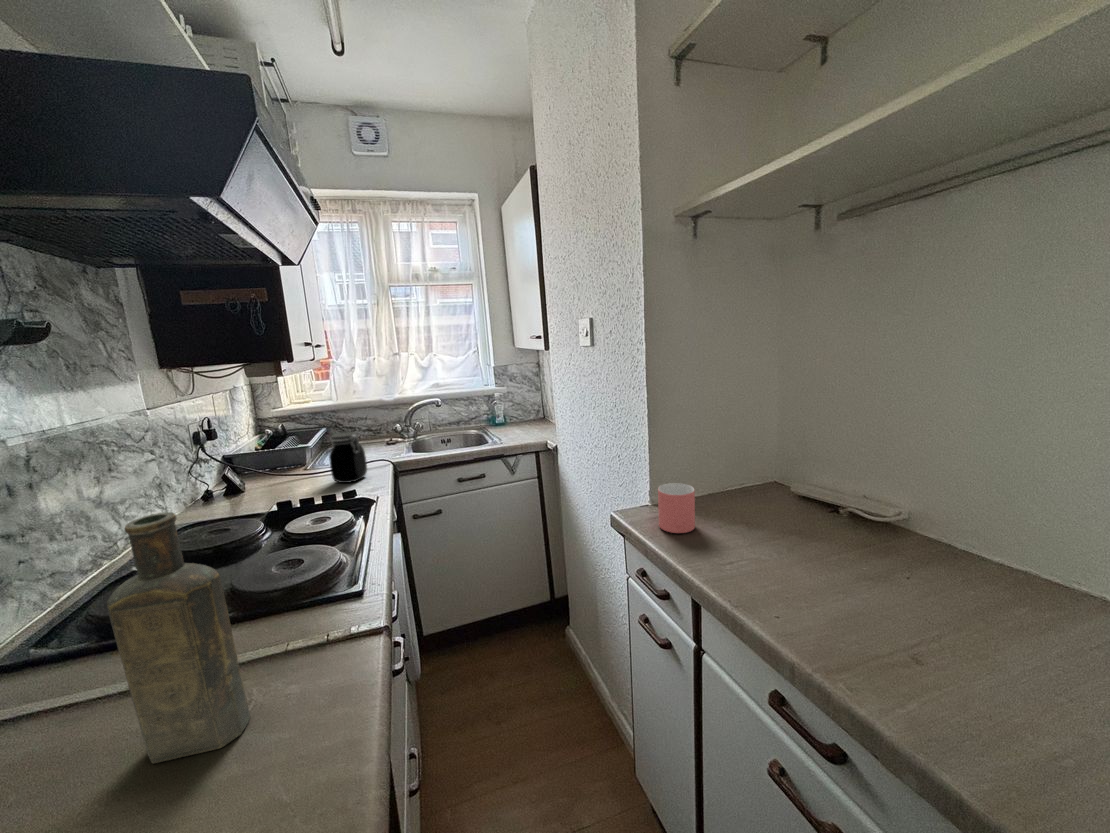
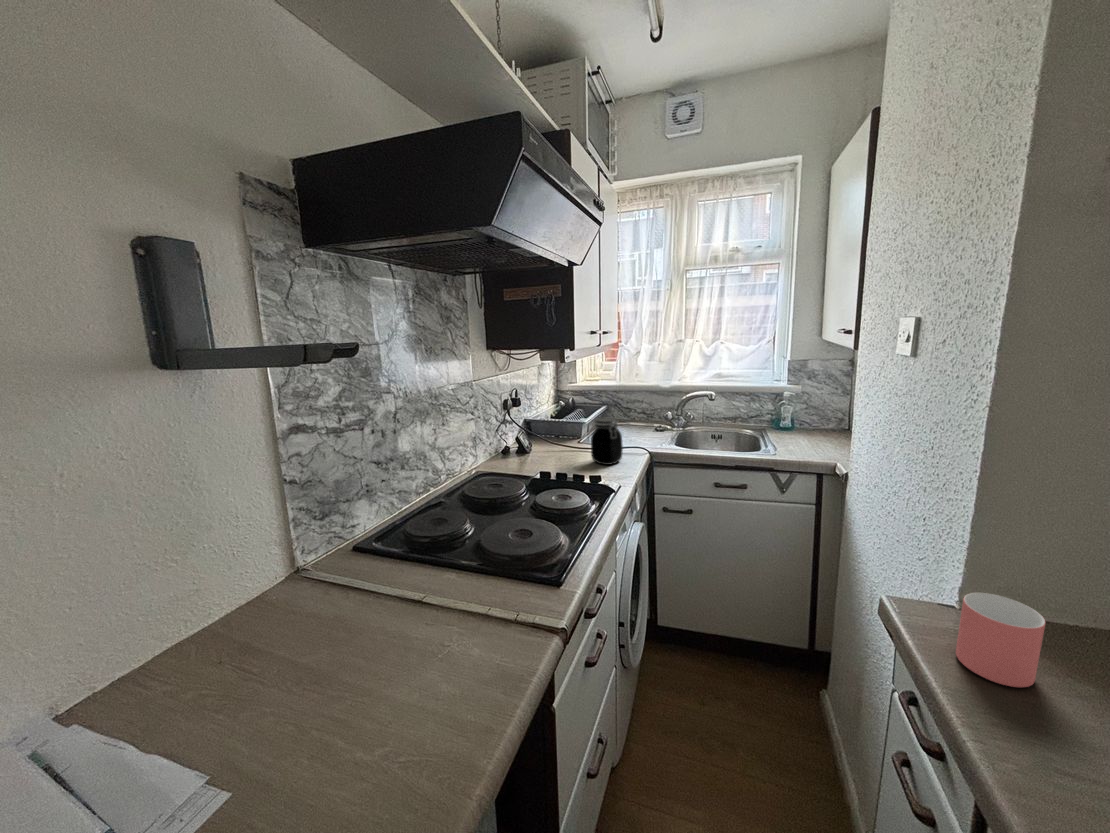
bottle: present [107,512,250,763] -> none [365,483,437,669]

